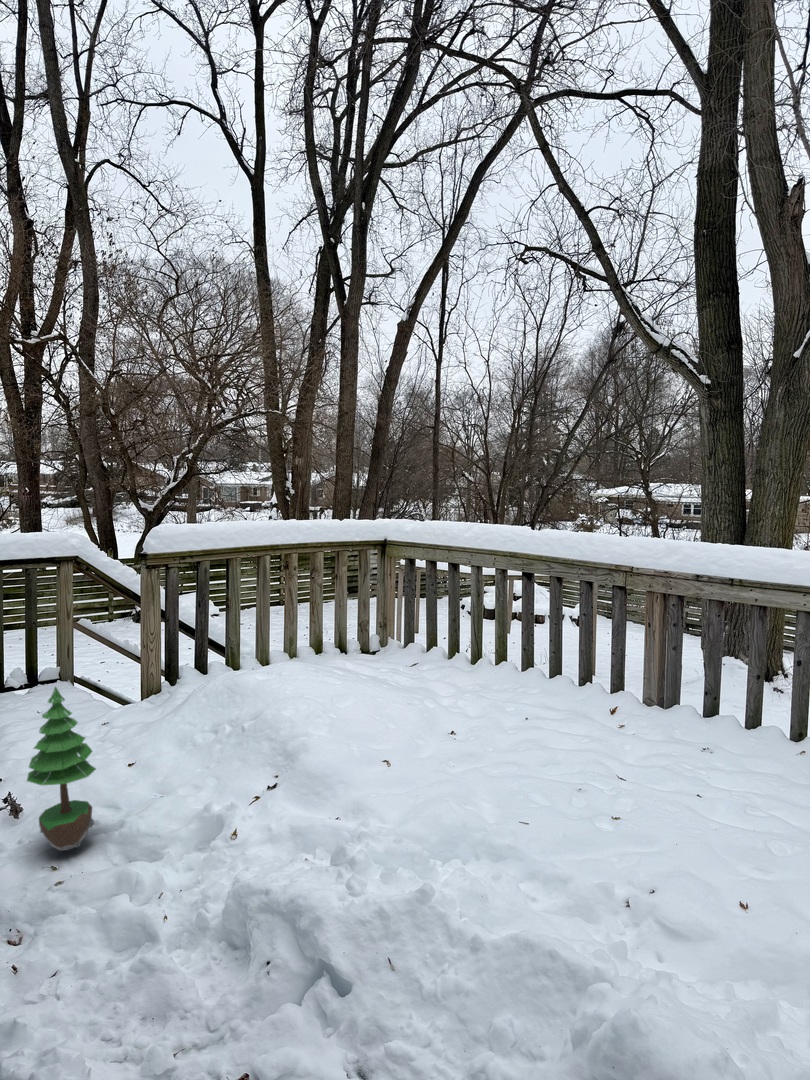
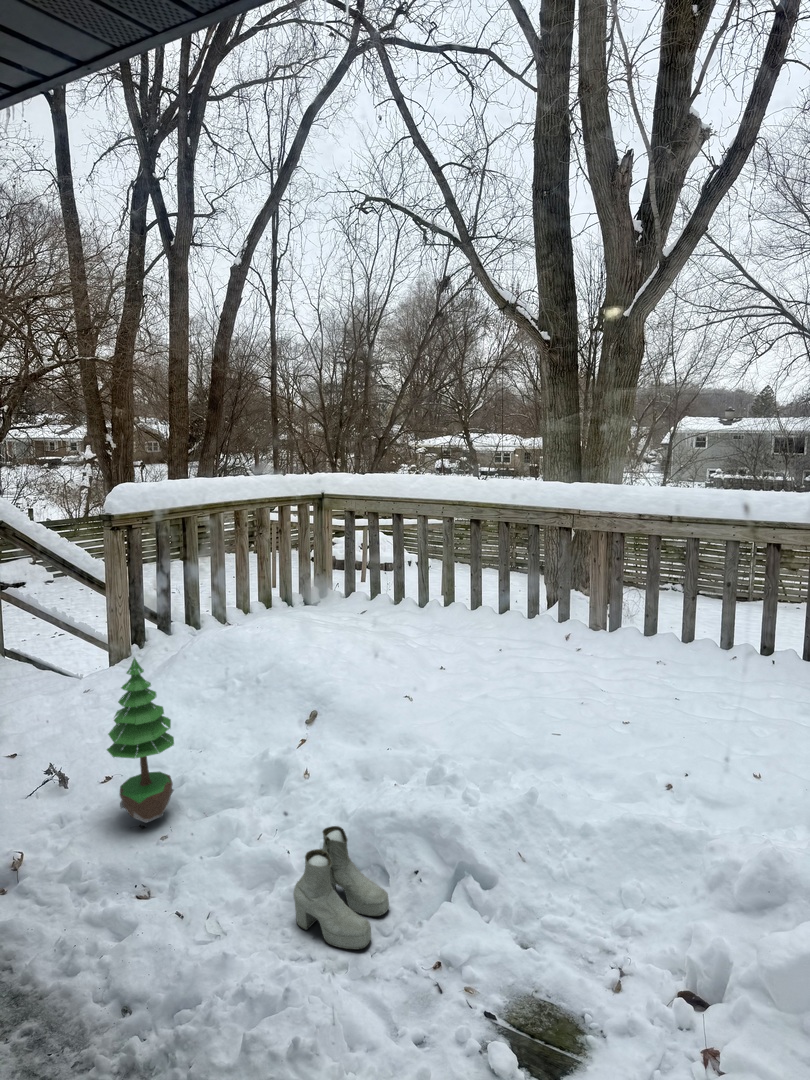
boots: none [105,889,205,1035] -> present [293,826,389,949]

